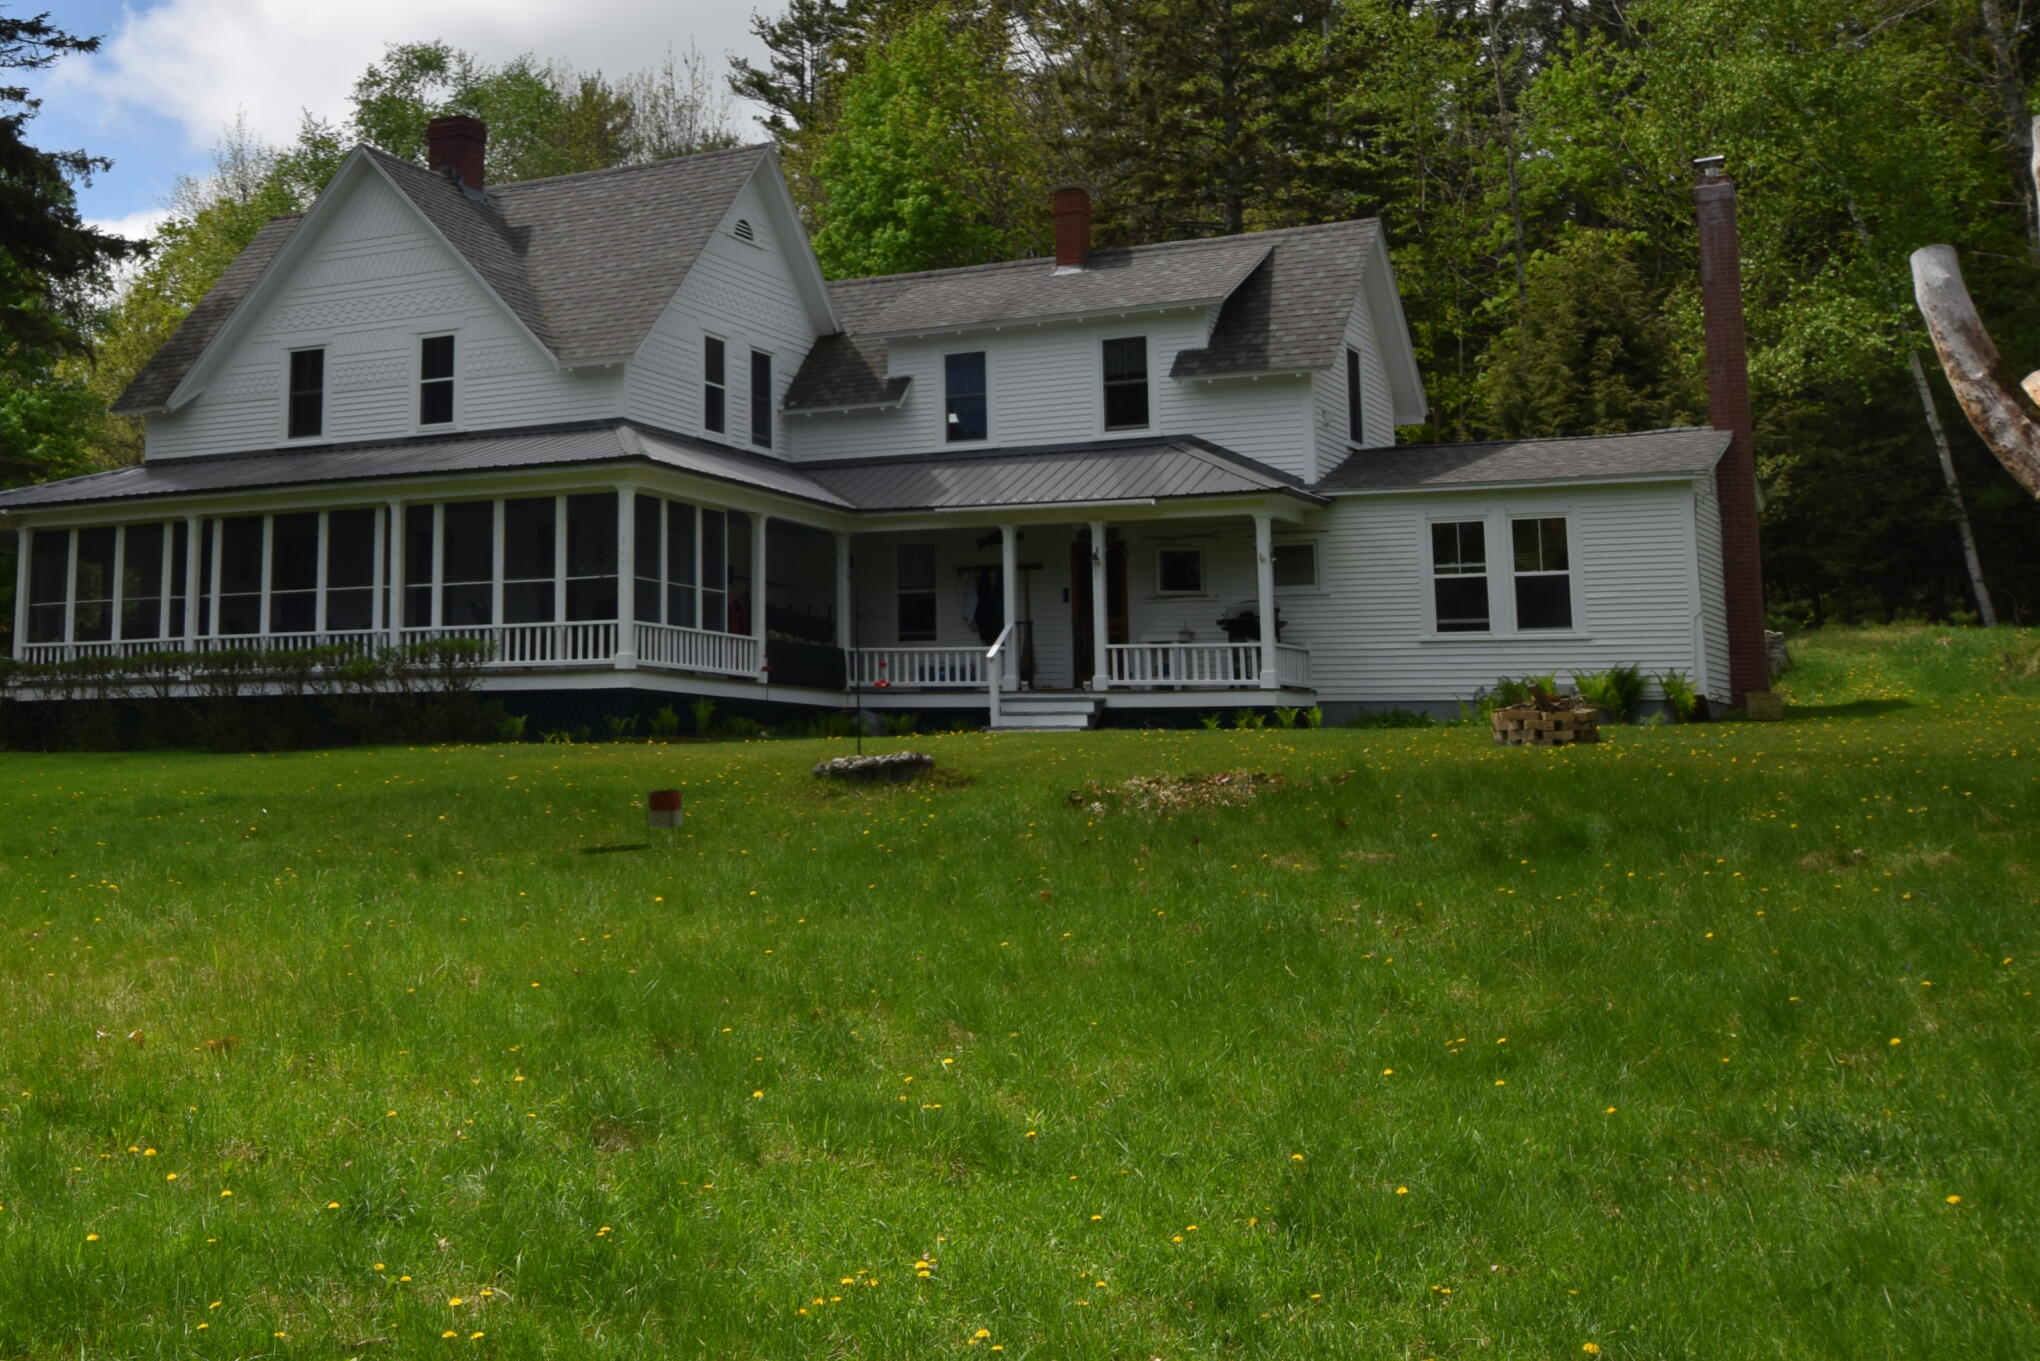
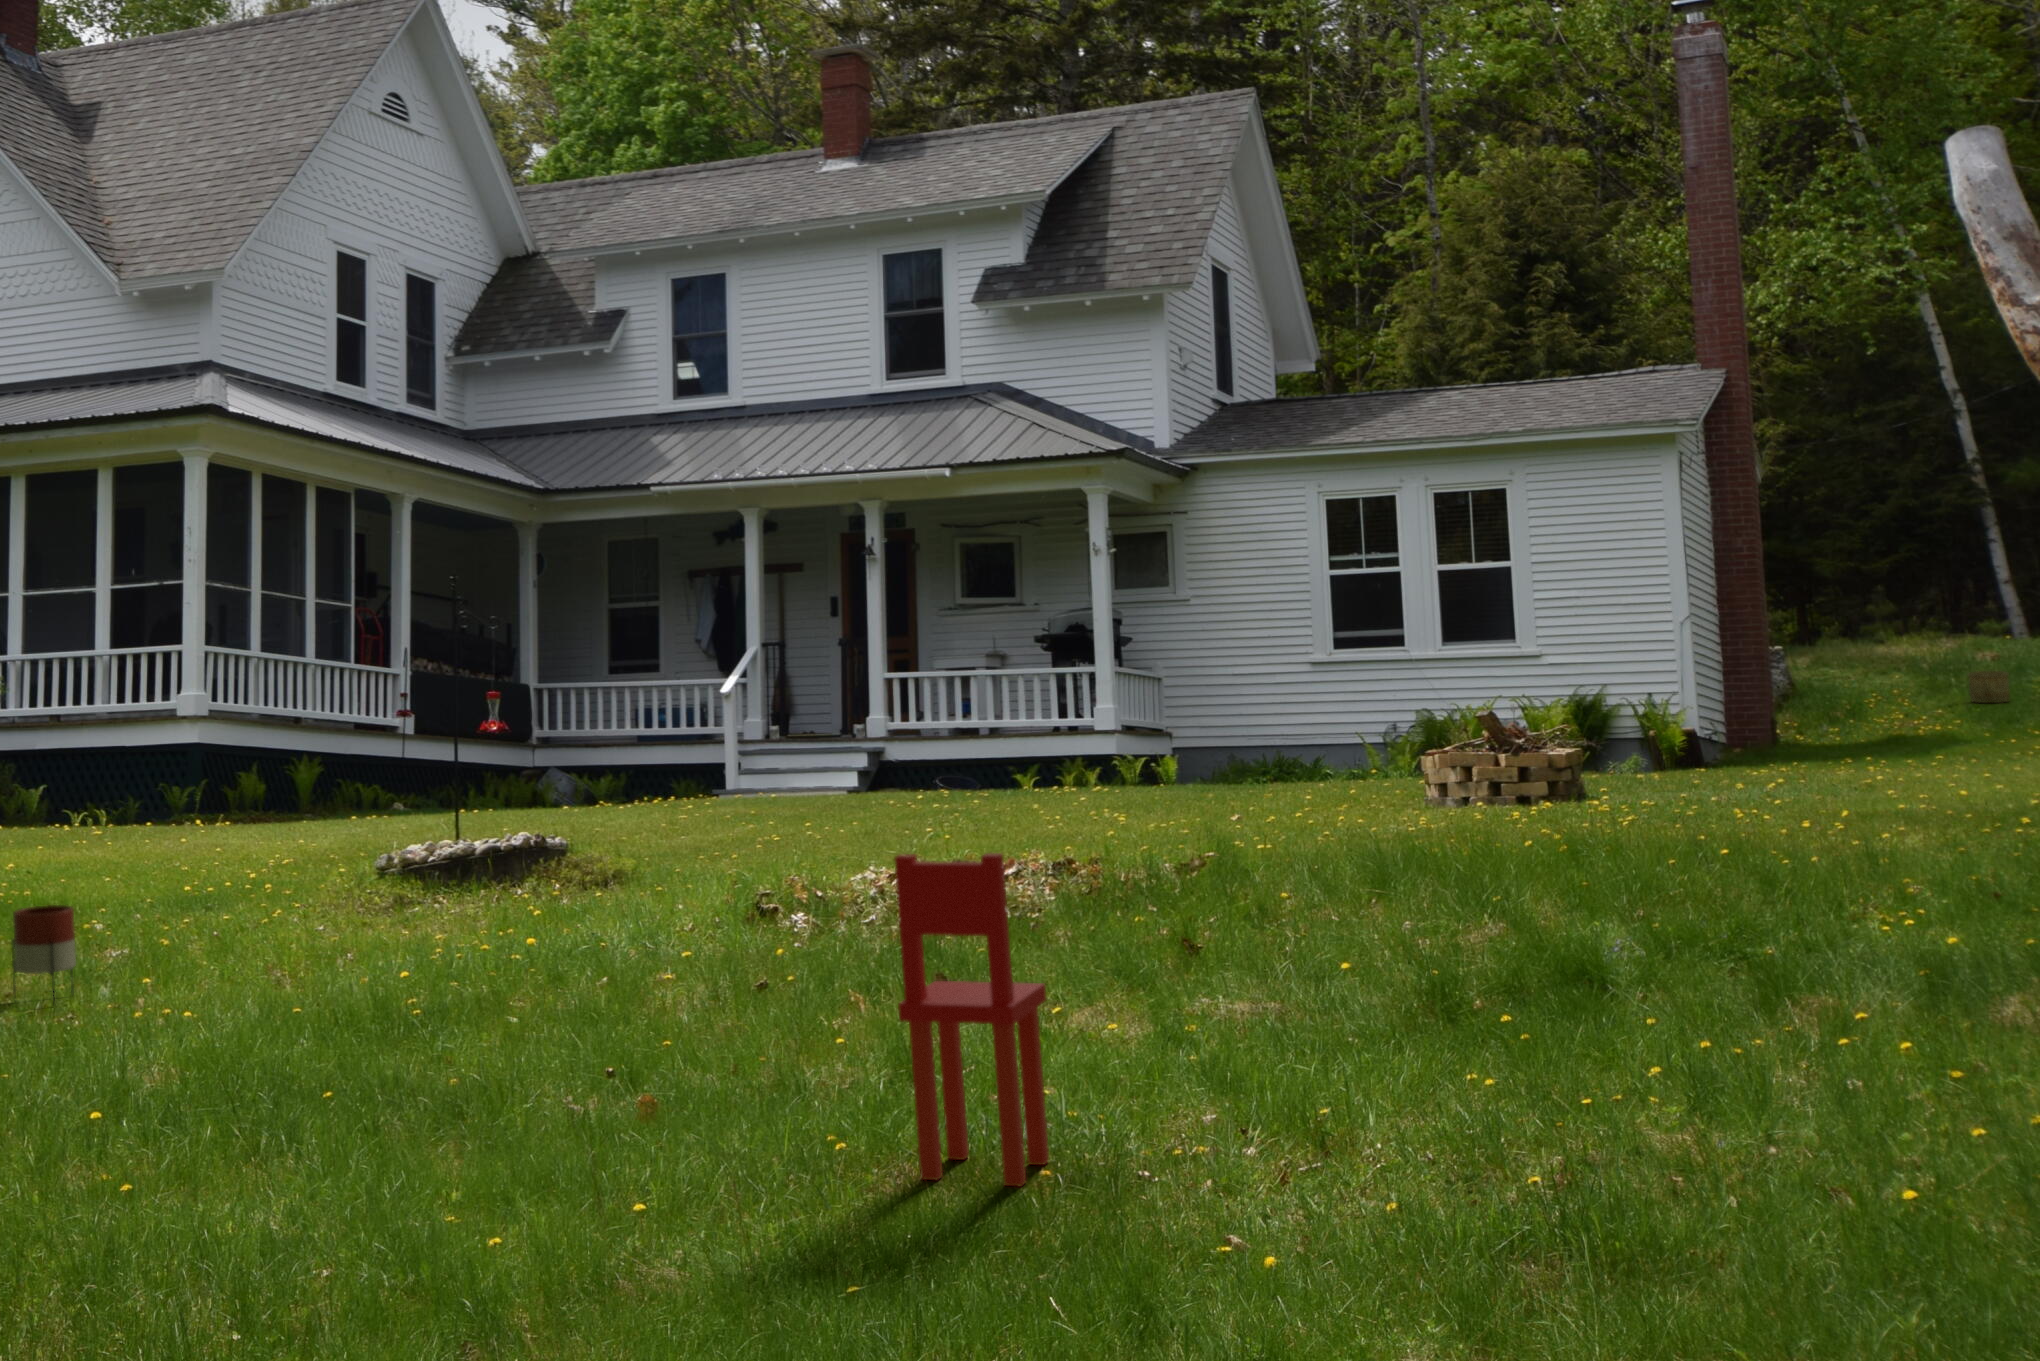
wooden bucket: present [1746,692,1783,721] -> present [1968,671,2010,703]
chair: none [1187,766,1268,935] -> present [894,853,1049,1186]

